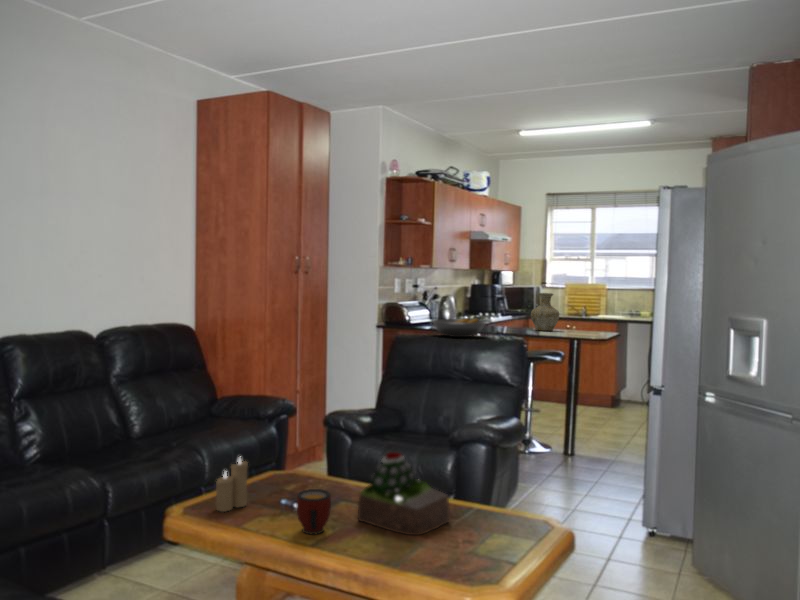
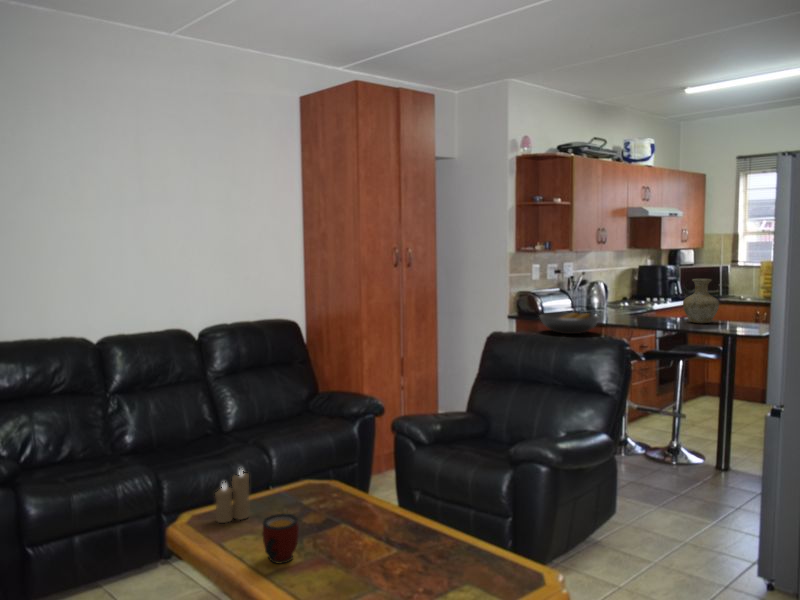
succulent plant: present [358,452,449,535] -> none [336,480,431,580]

